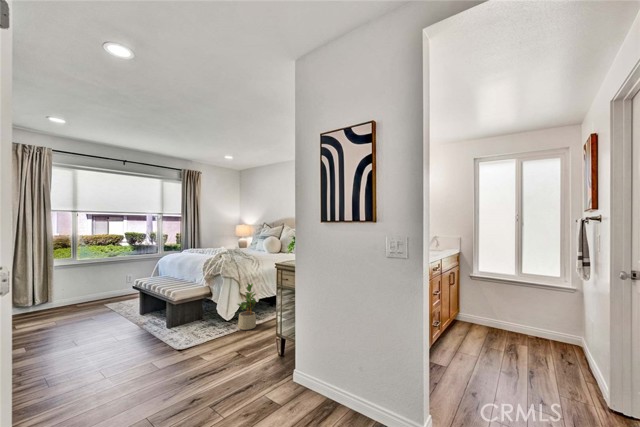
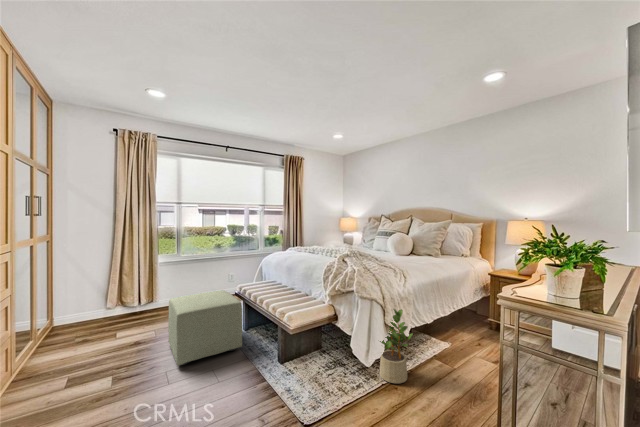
ottoman: none [69,283,137,337] -> present [168,290,242,366]

